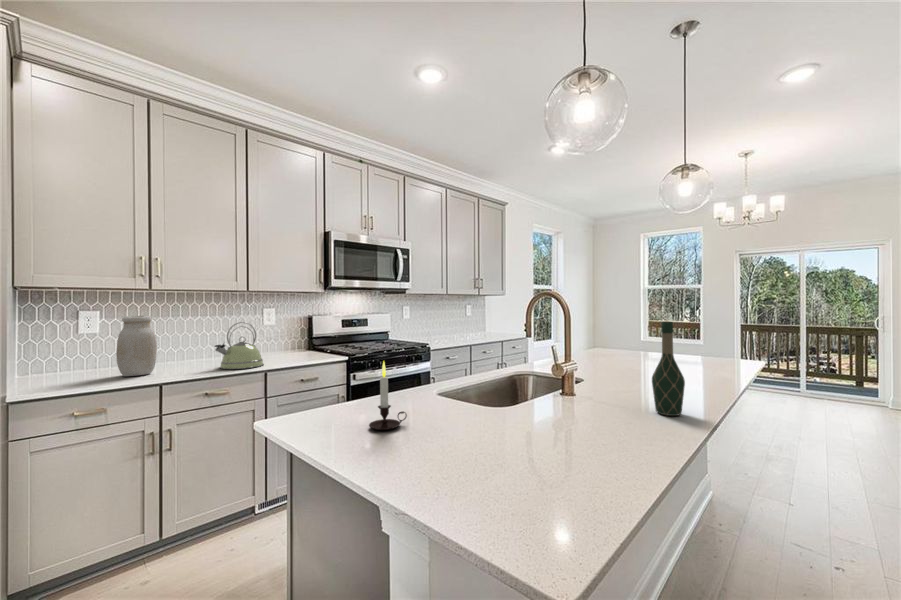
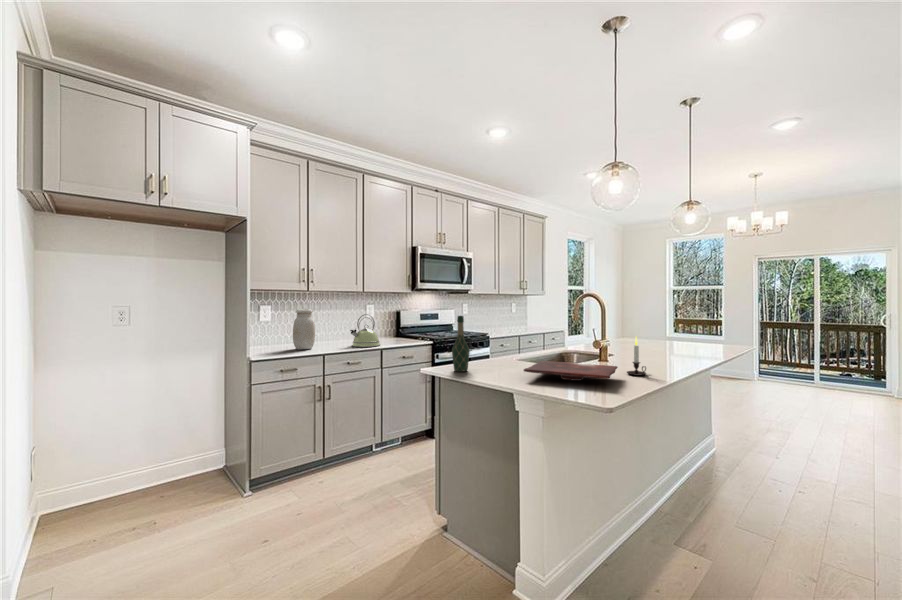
wine bottle: present [652,322,685,416] -> present [452,316,469,372]
candle: present [369,362,407,430] -> present [627,337,646,375]
cutting board: none [420,402,593,455] -> present [524,361,618,381]

